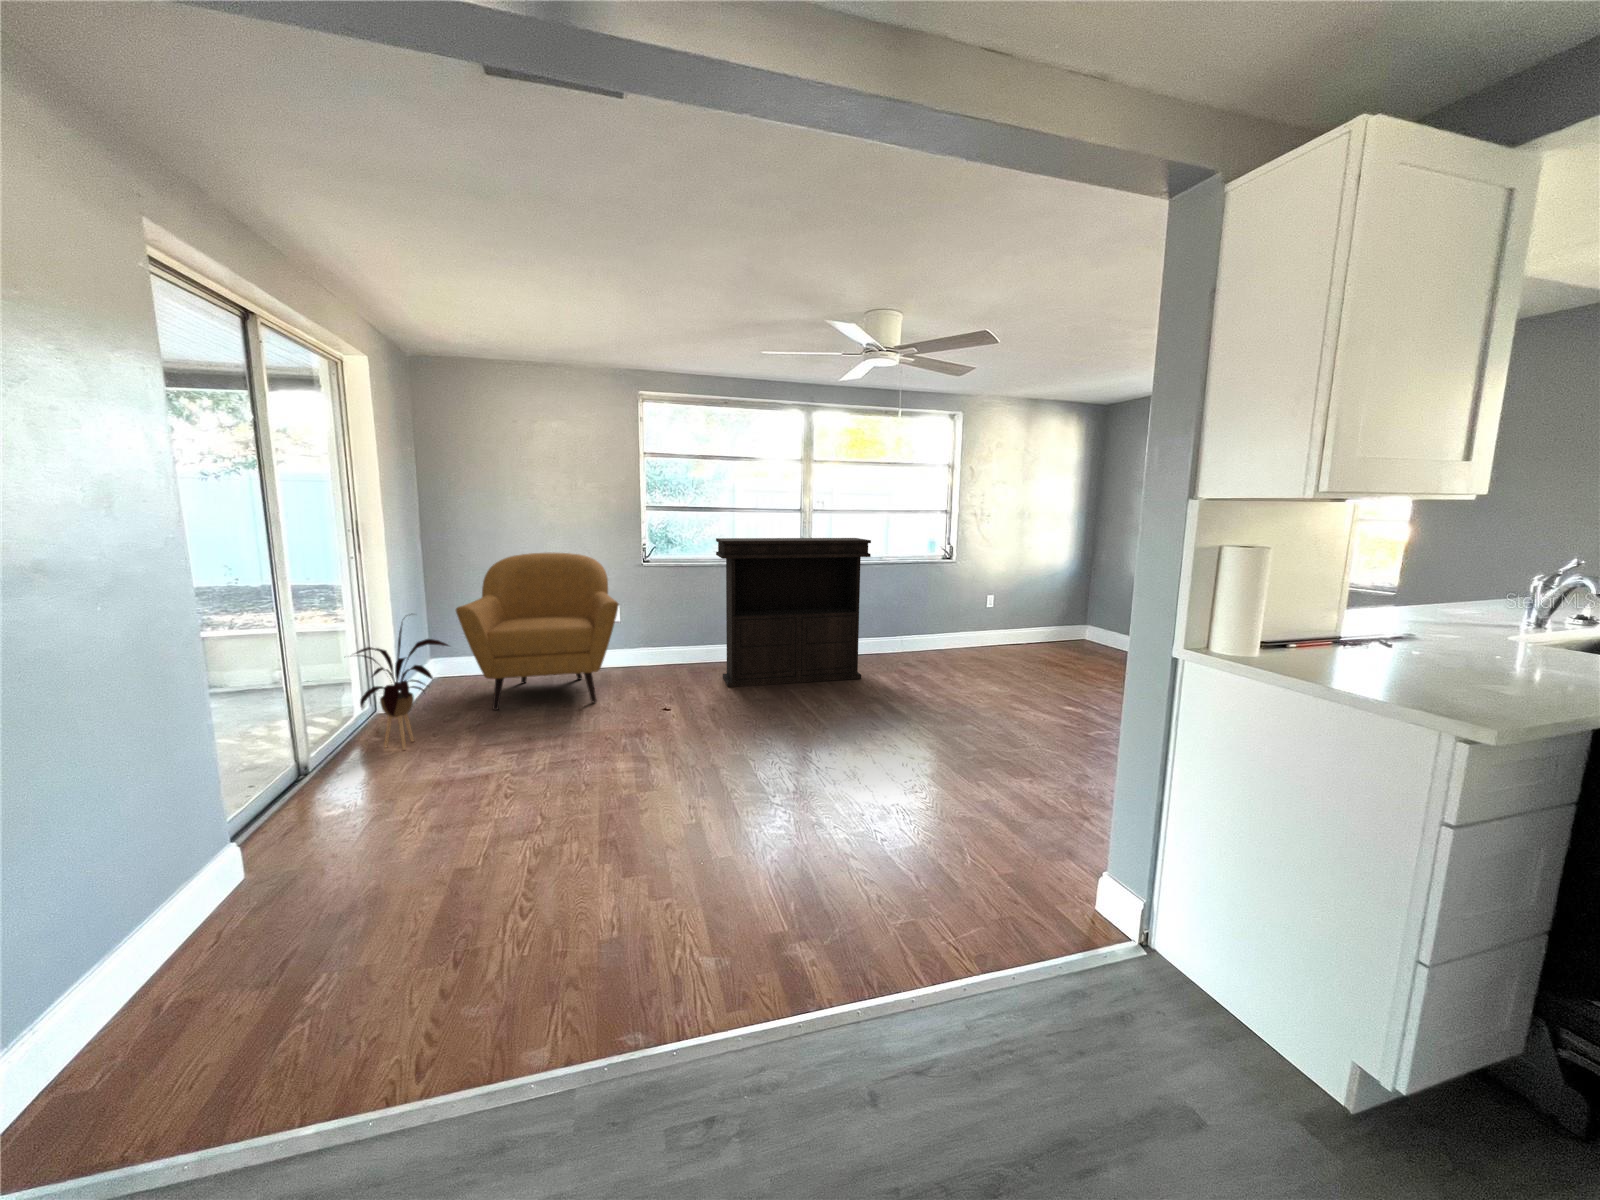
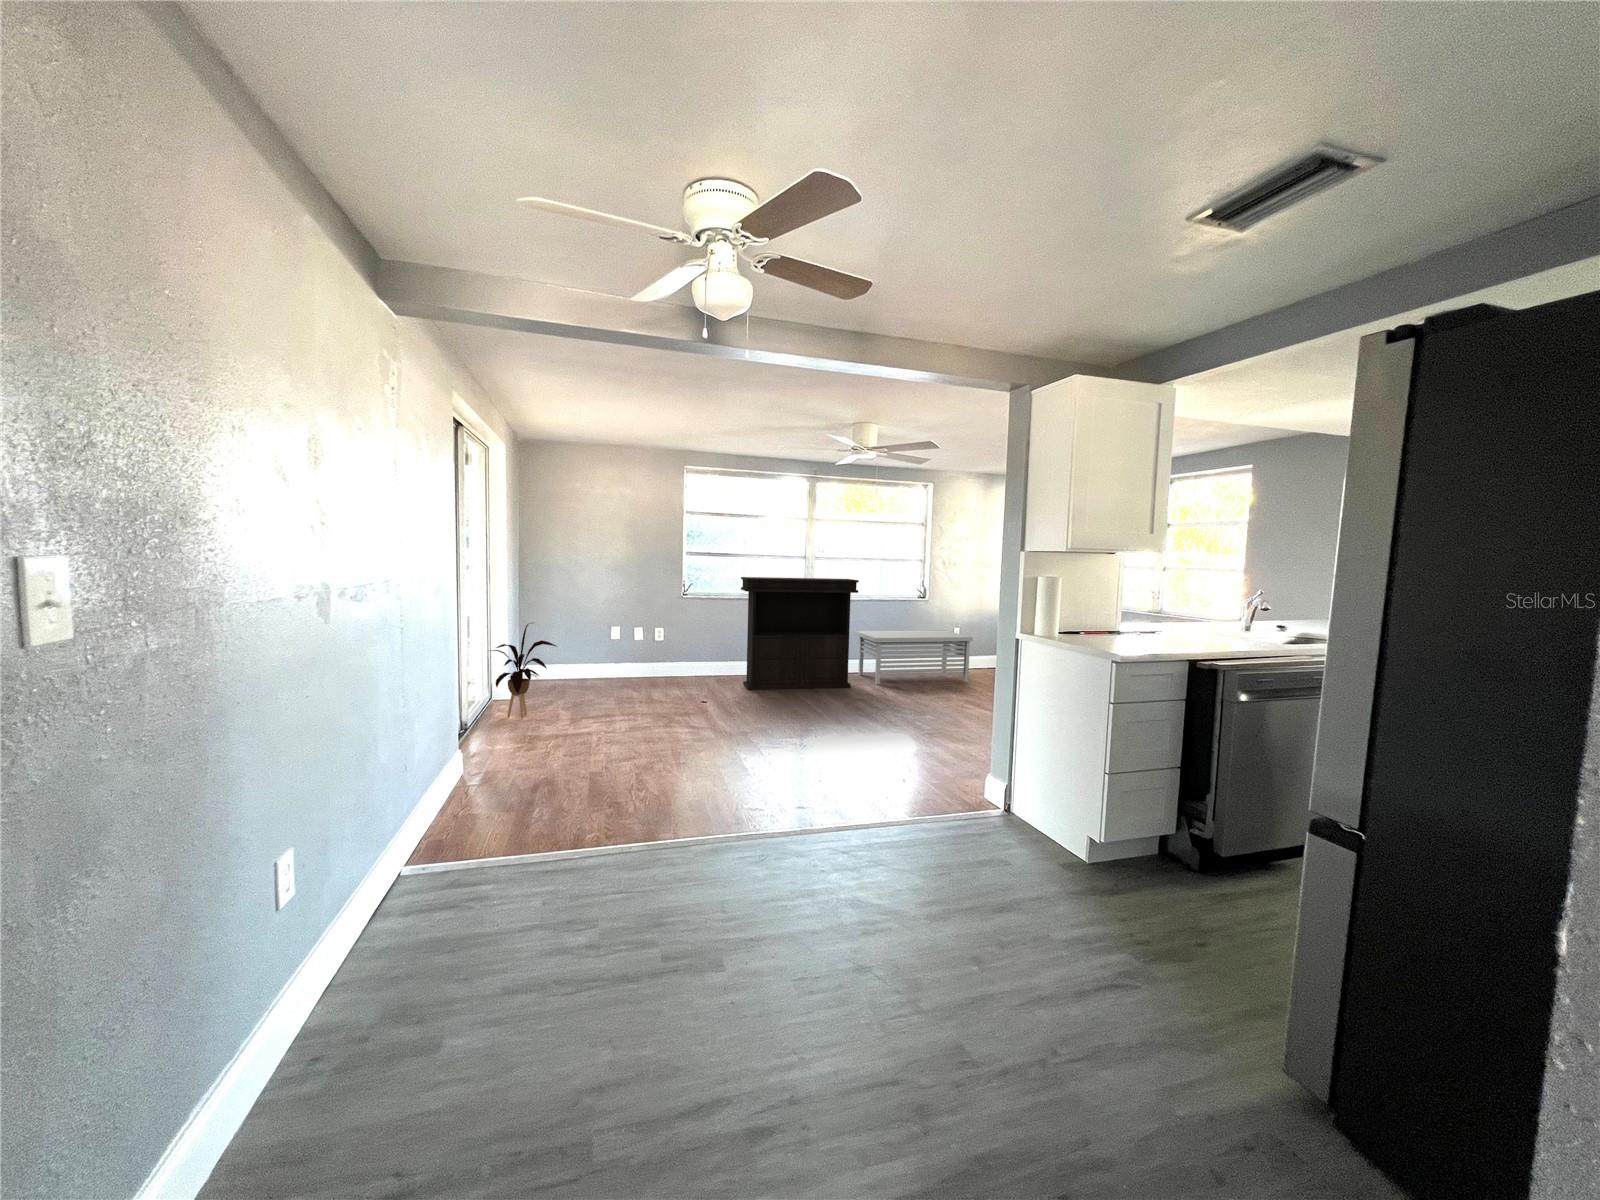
armchair: present [456,553,618,710] -> none [555,586,670,699]
storage bench: none [865,599,1016,674] -> present [855,630,973,685]

